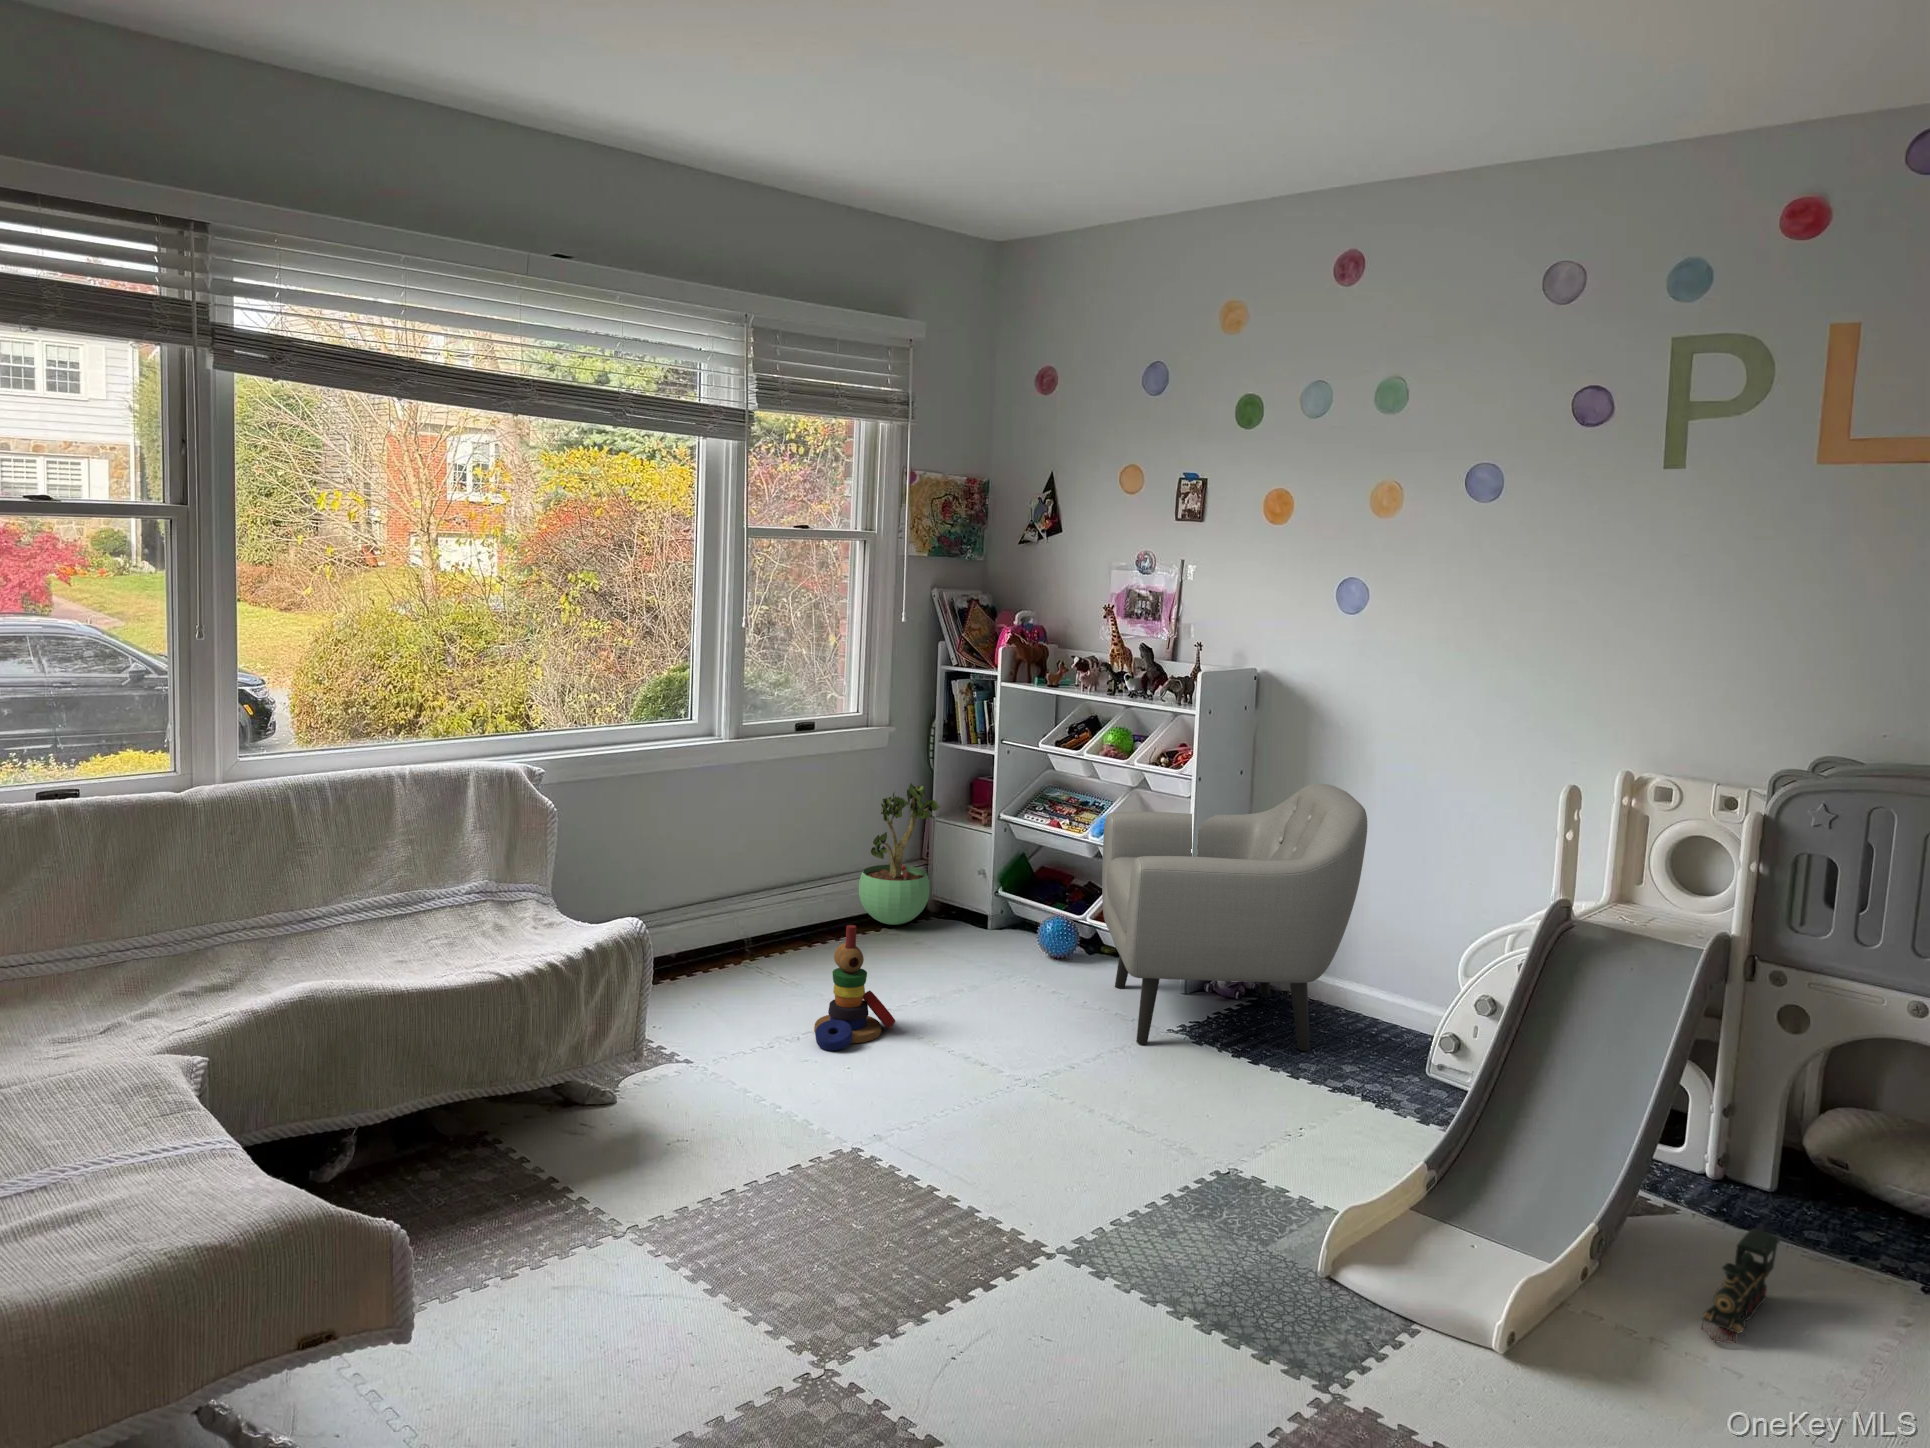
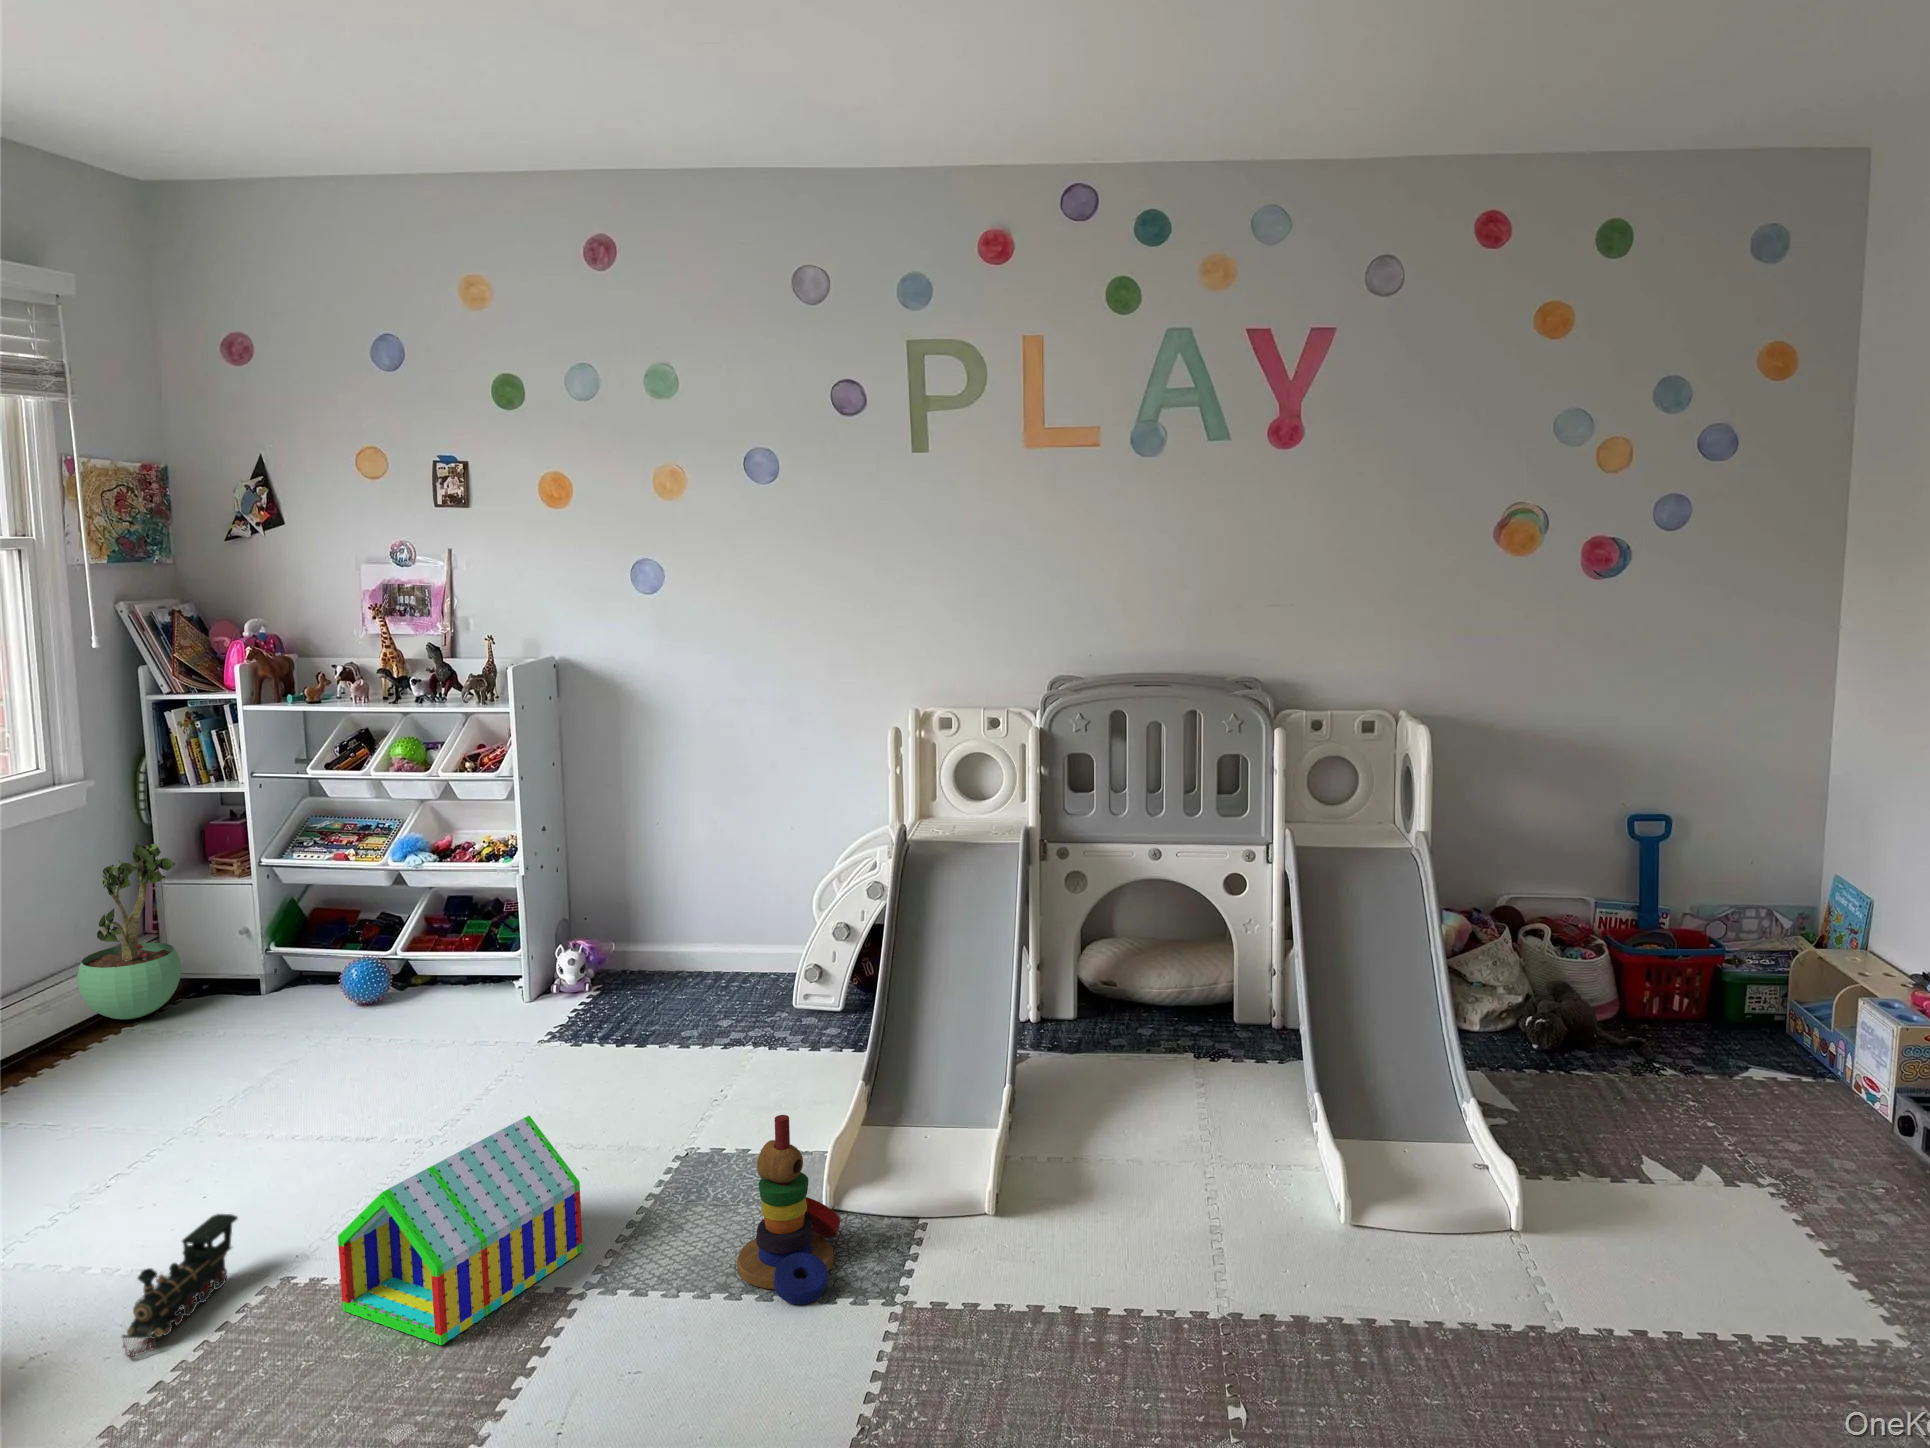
armchair: present [1102,784,1367,1051] -> none [417,761,708,1062]
stacking toy: present [814,925,896,1050] -> present [737,1115,841,1304]
toy house: none [879,1076,1082,1245] -> present [338,1116,583,1345]
toy train: present [1701,1229,1780,1343] -> present [122,1214,238,1357]

